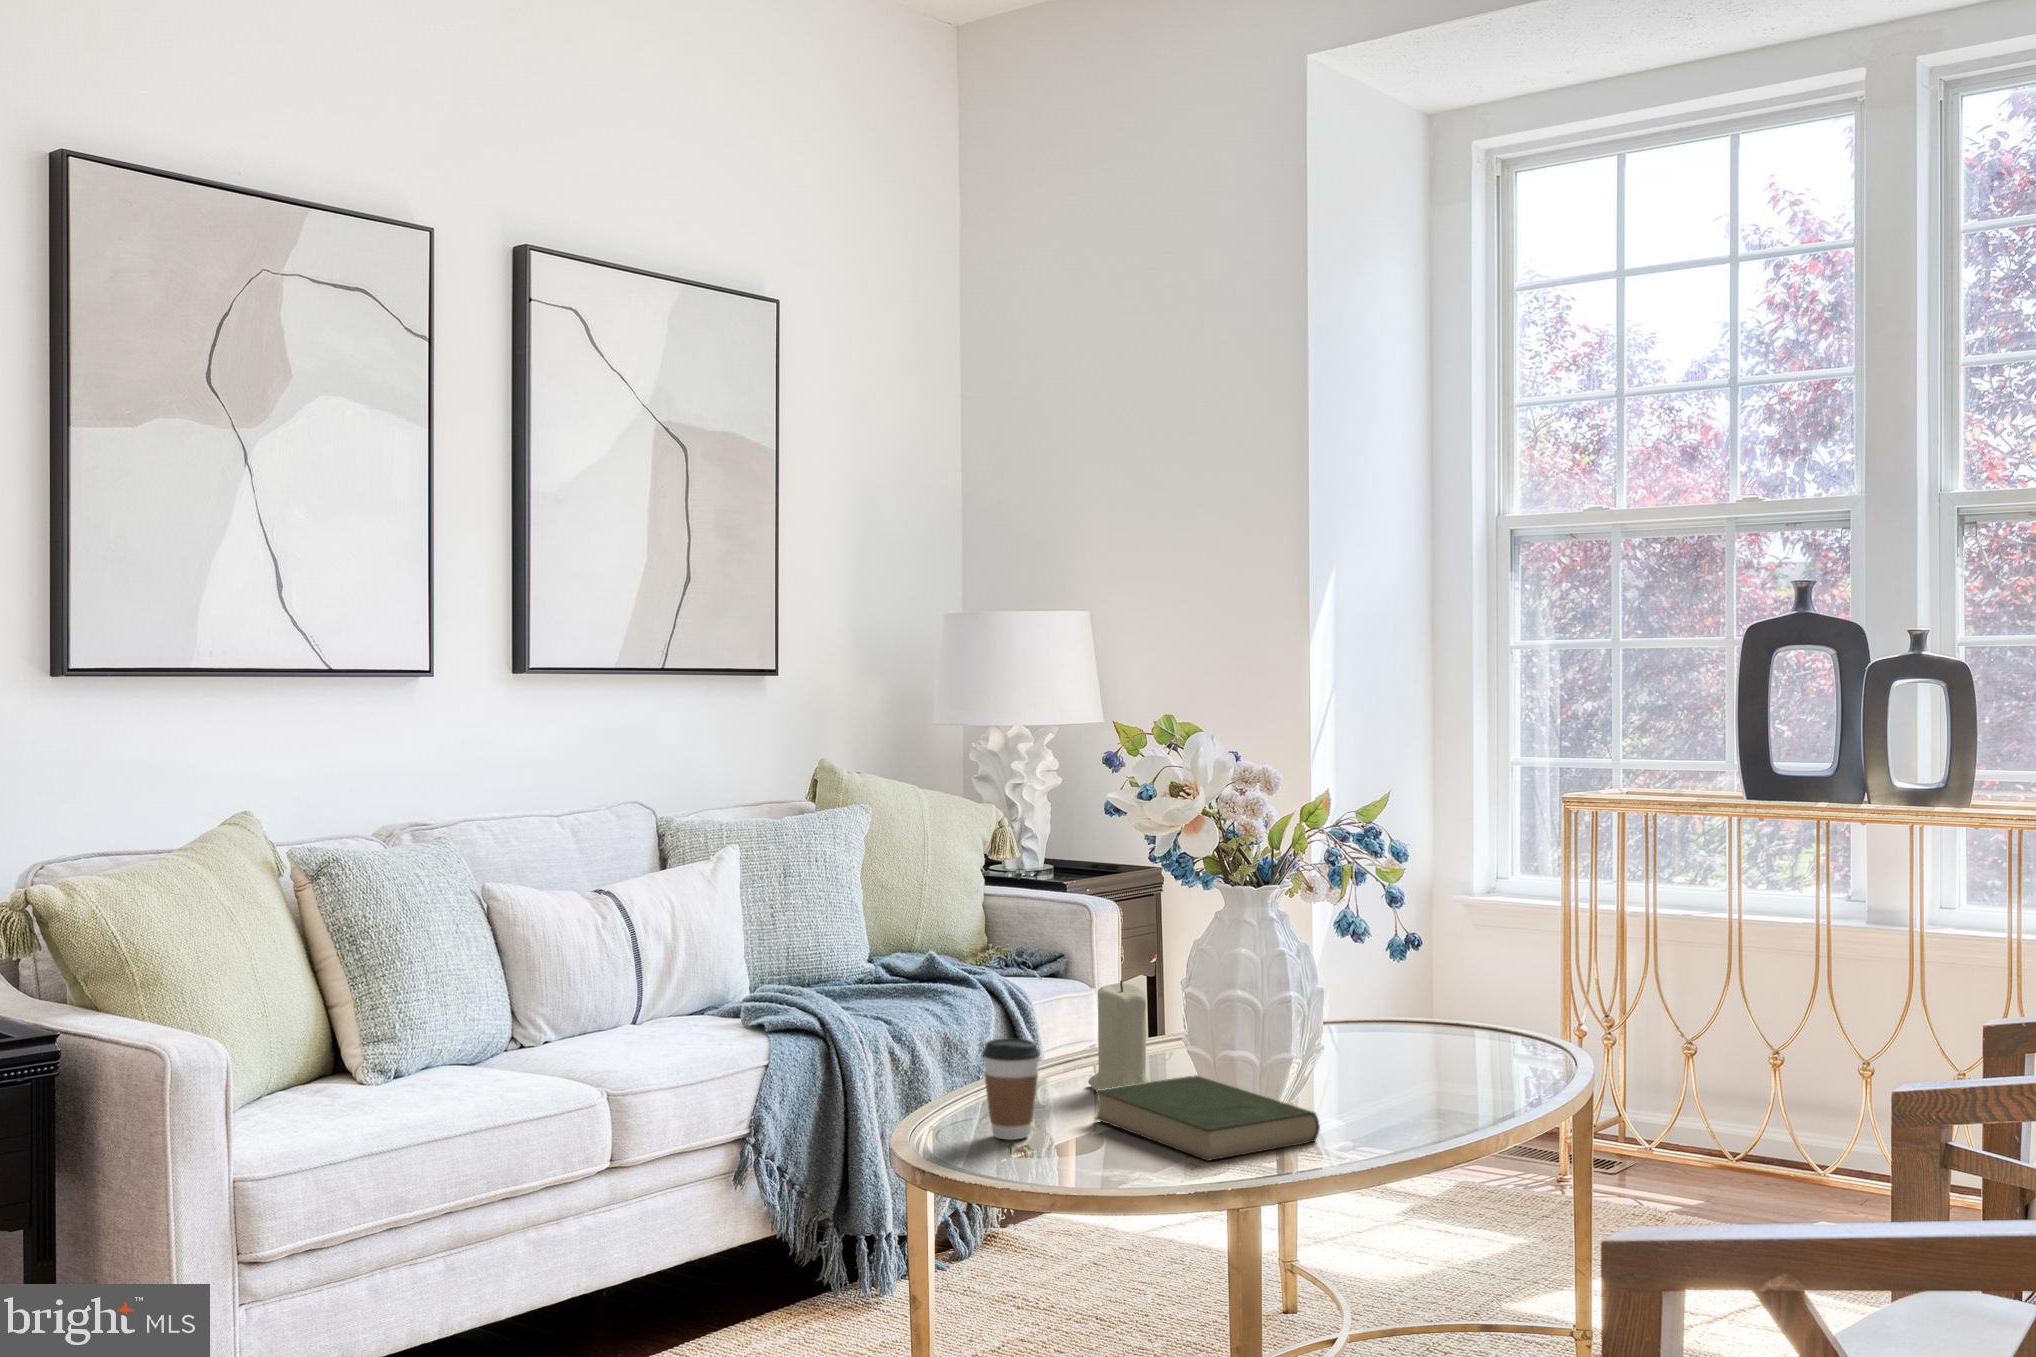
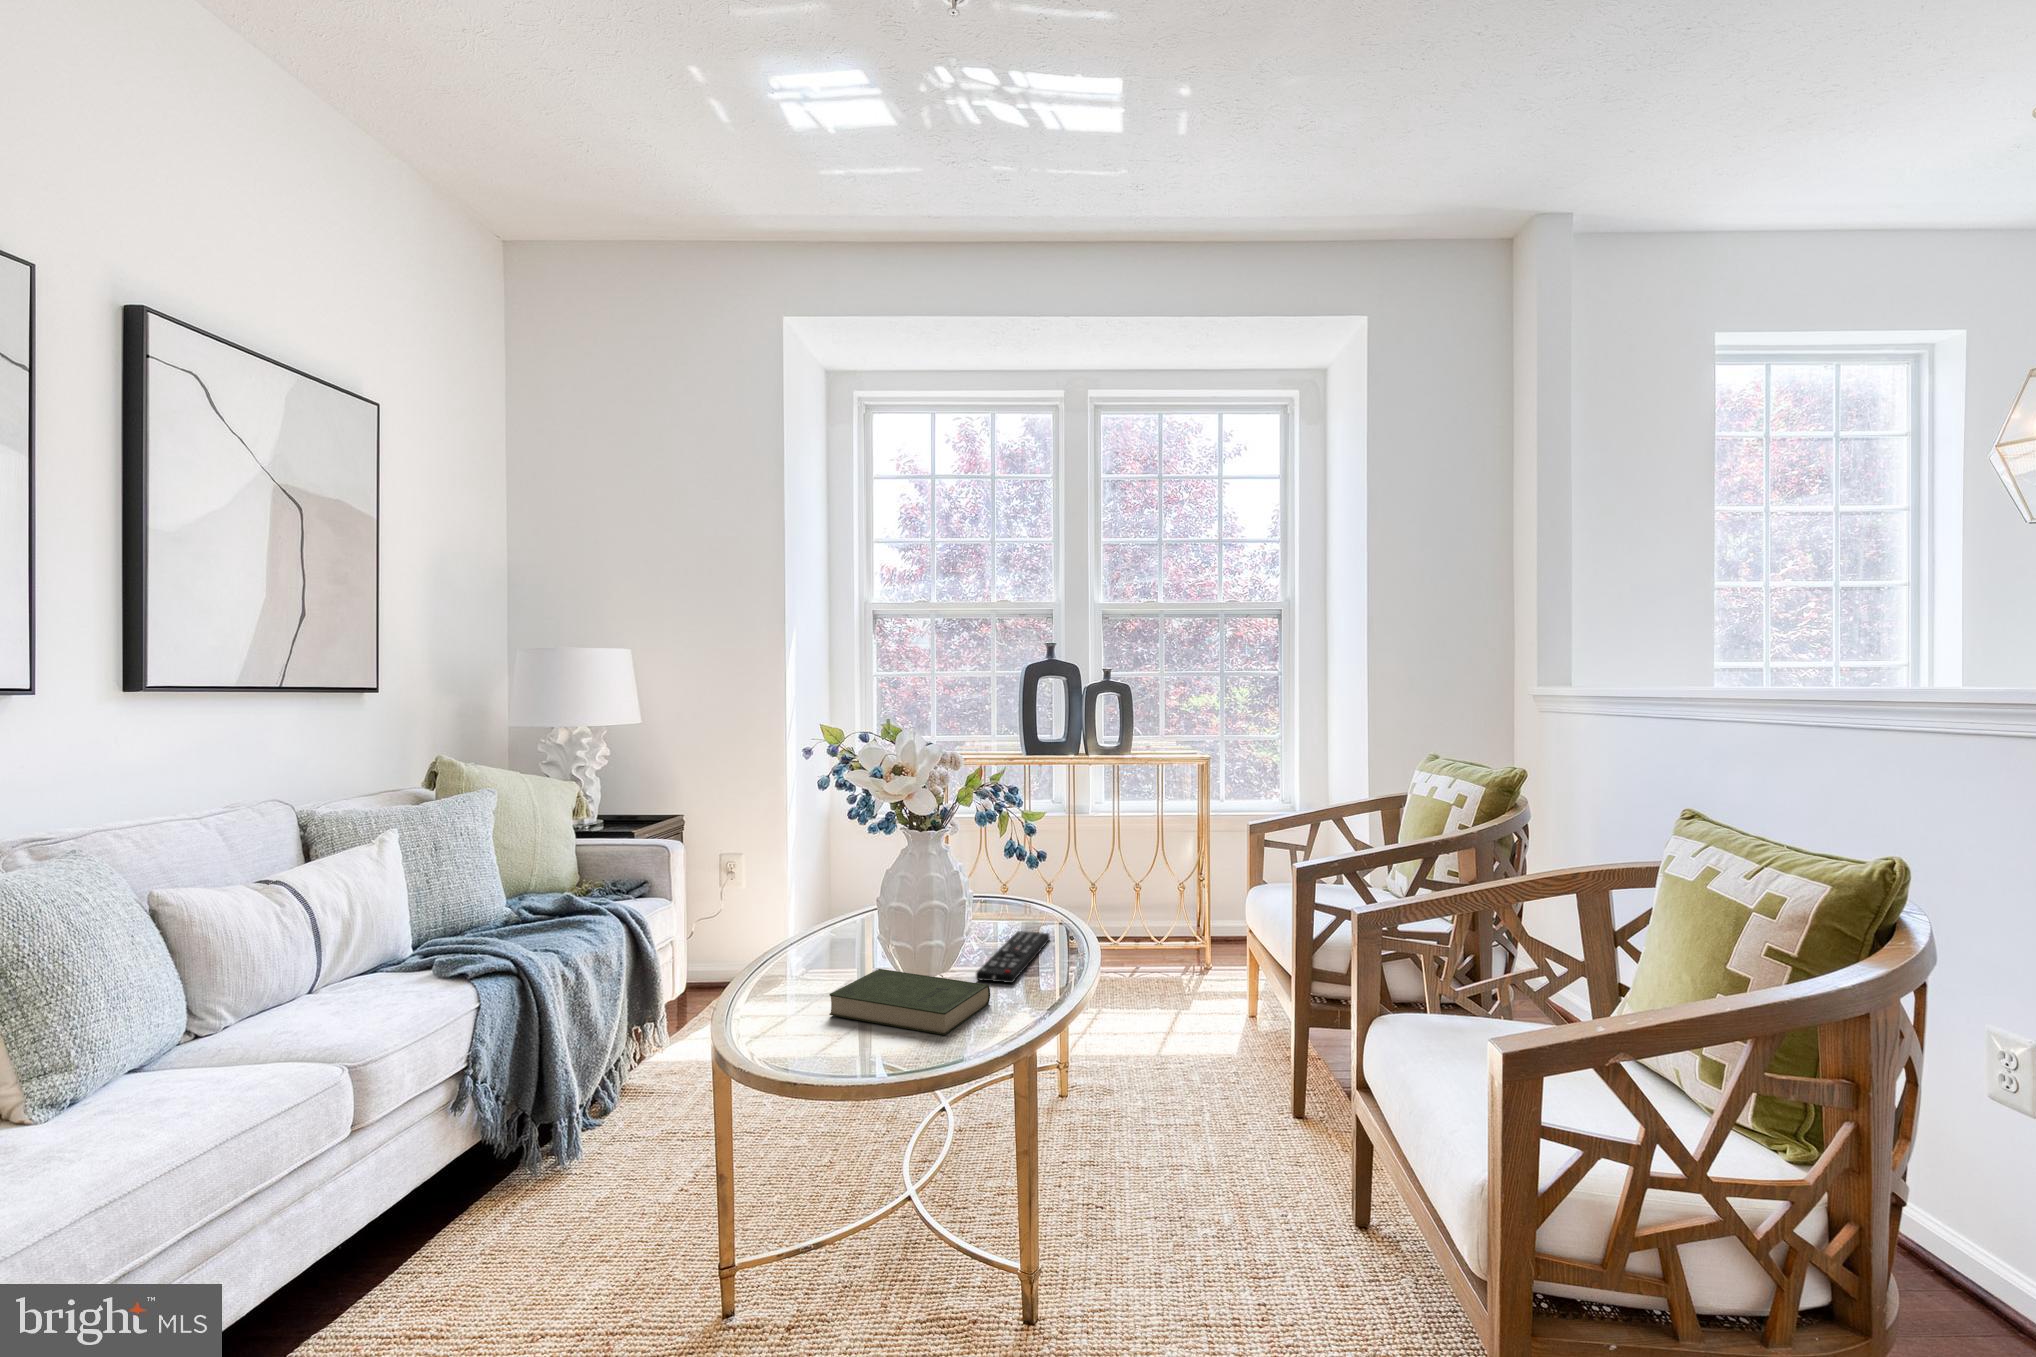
candle: present [1088,981,1149,1090] -> none [790,909,839,991]
coffee cup: present [983,1039,1040,1140] -> none [762,968,807,1047]
remote control: none [1334,1067,1523,1124] -> present [976,931,1050,983]

